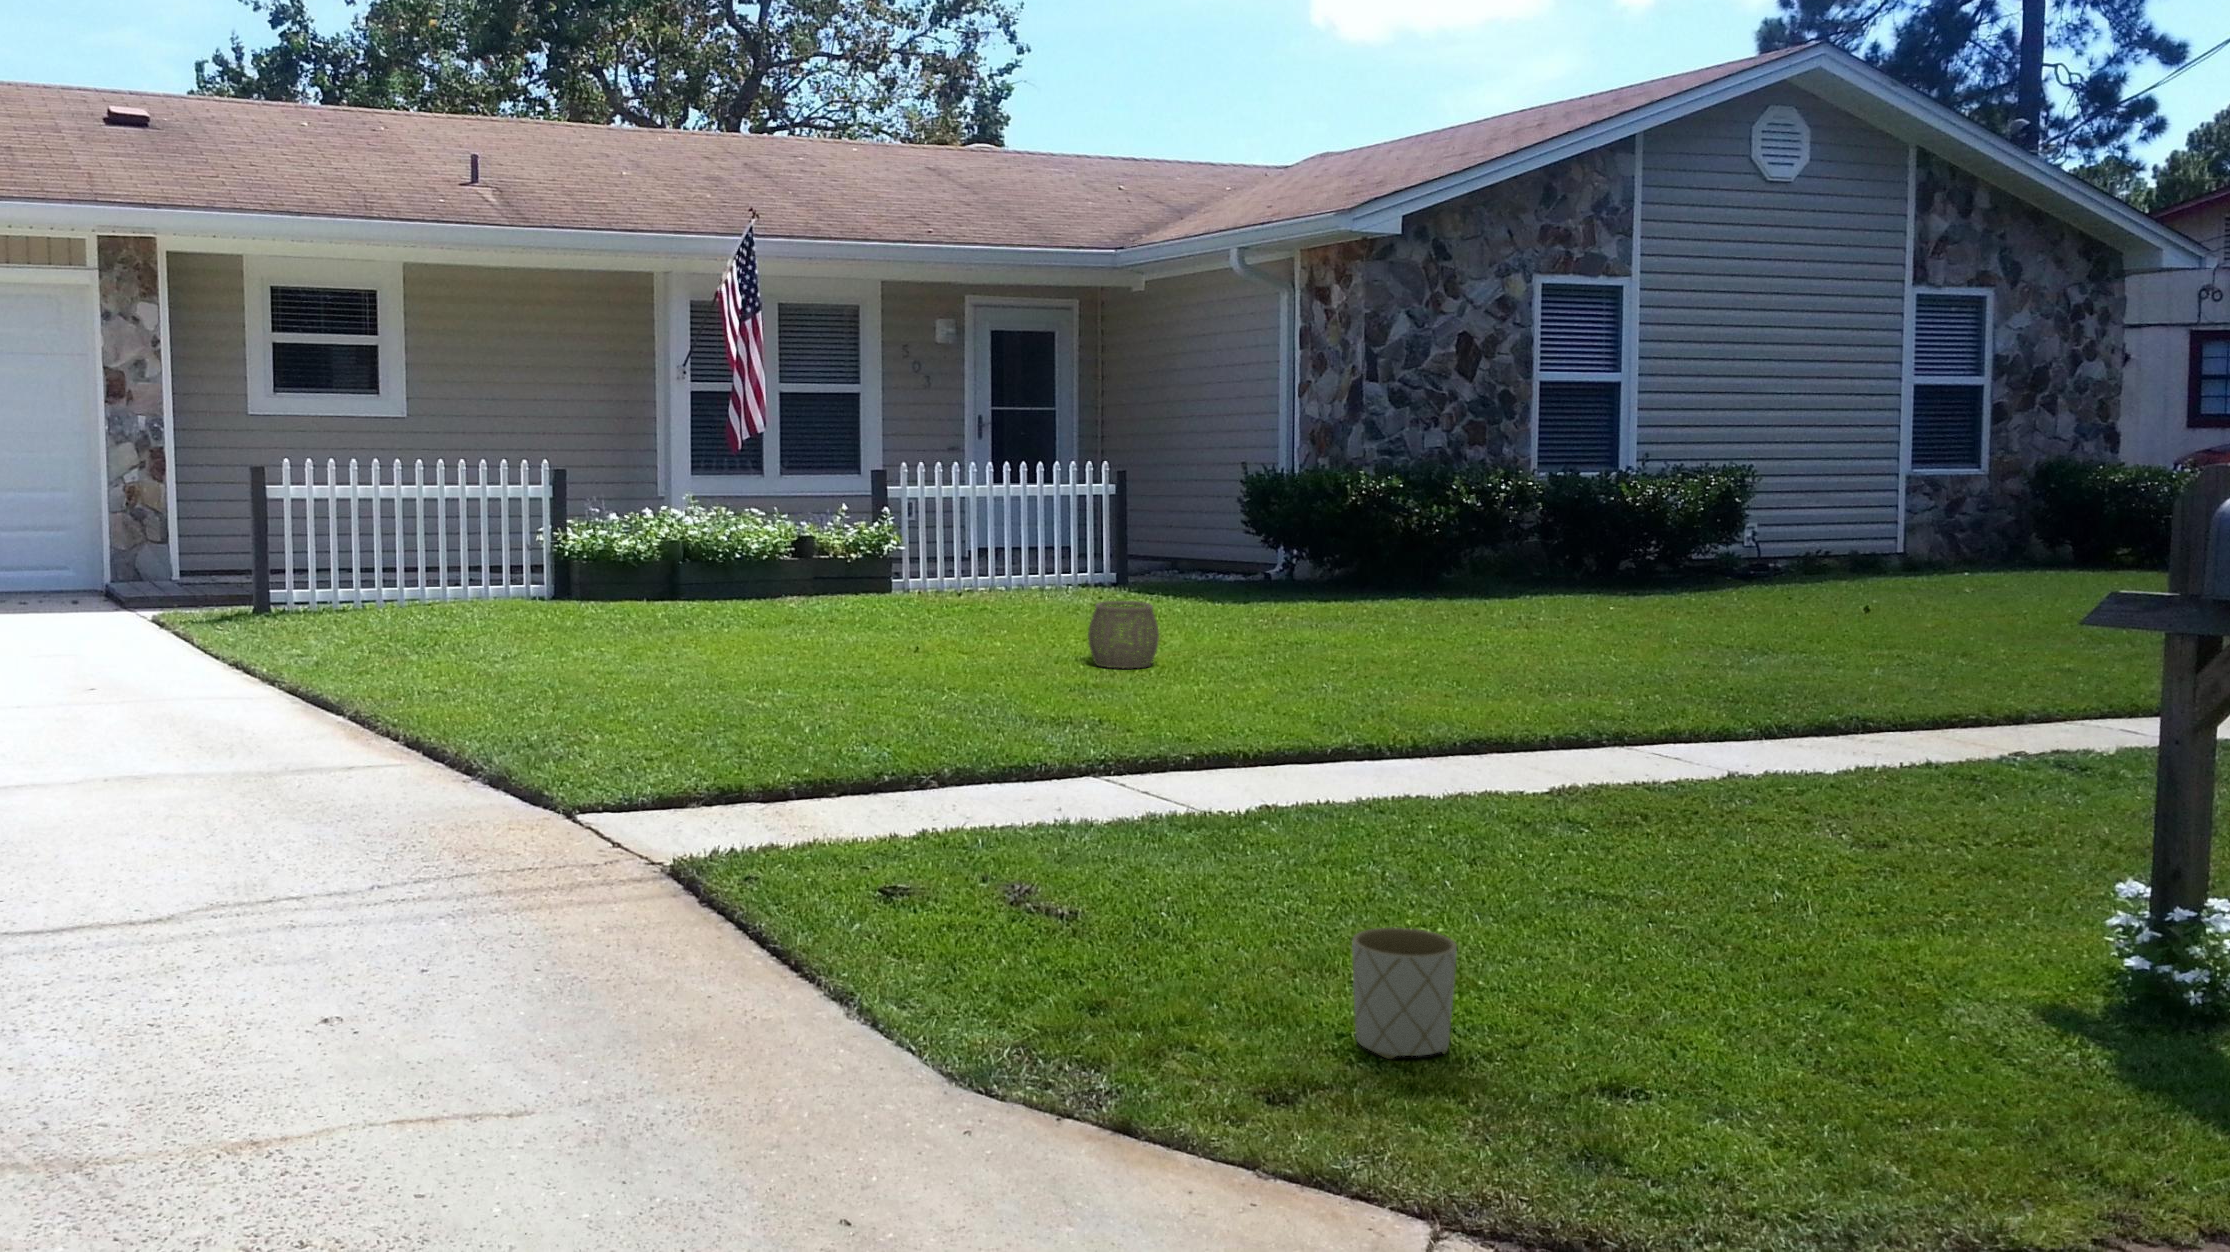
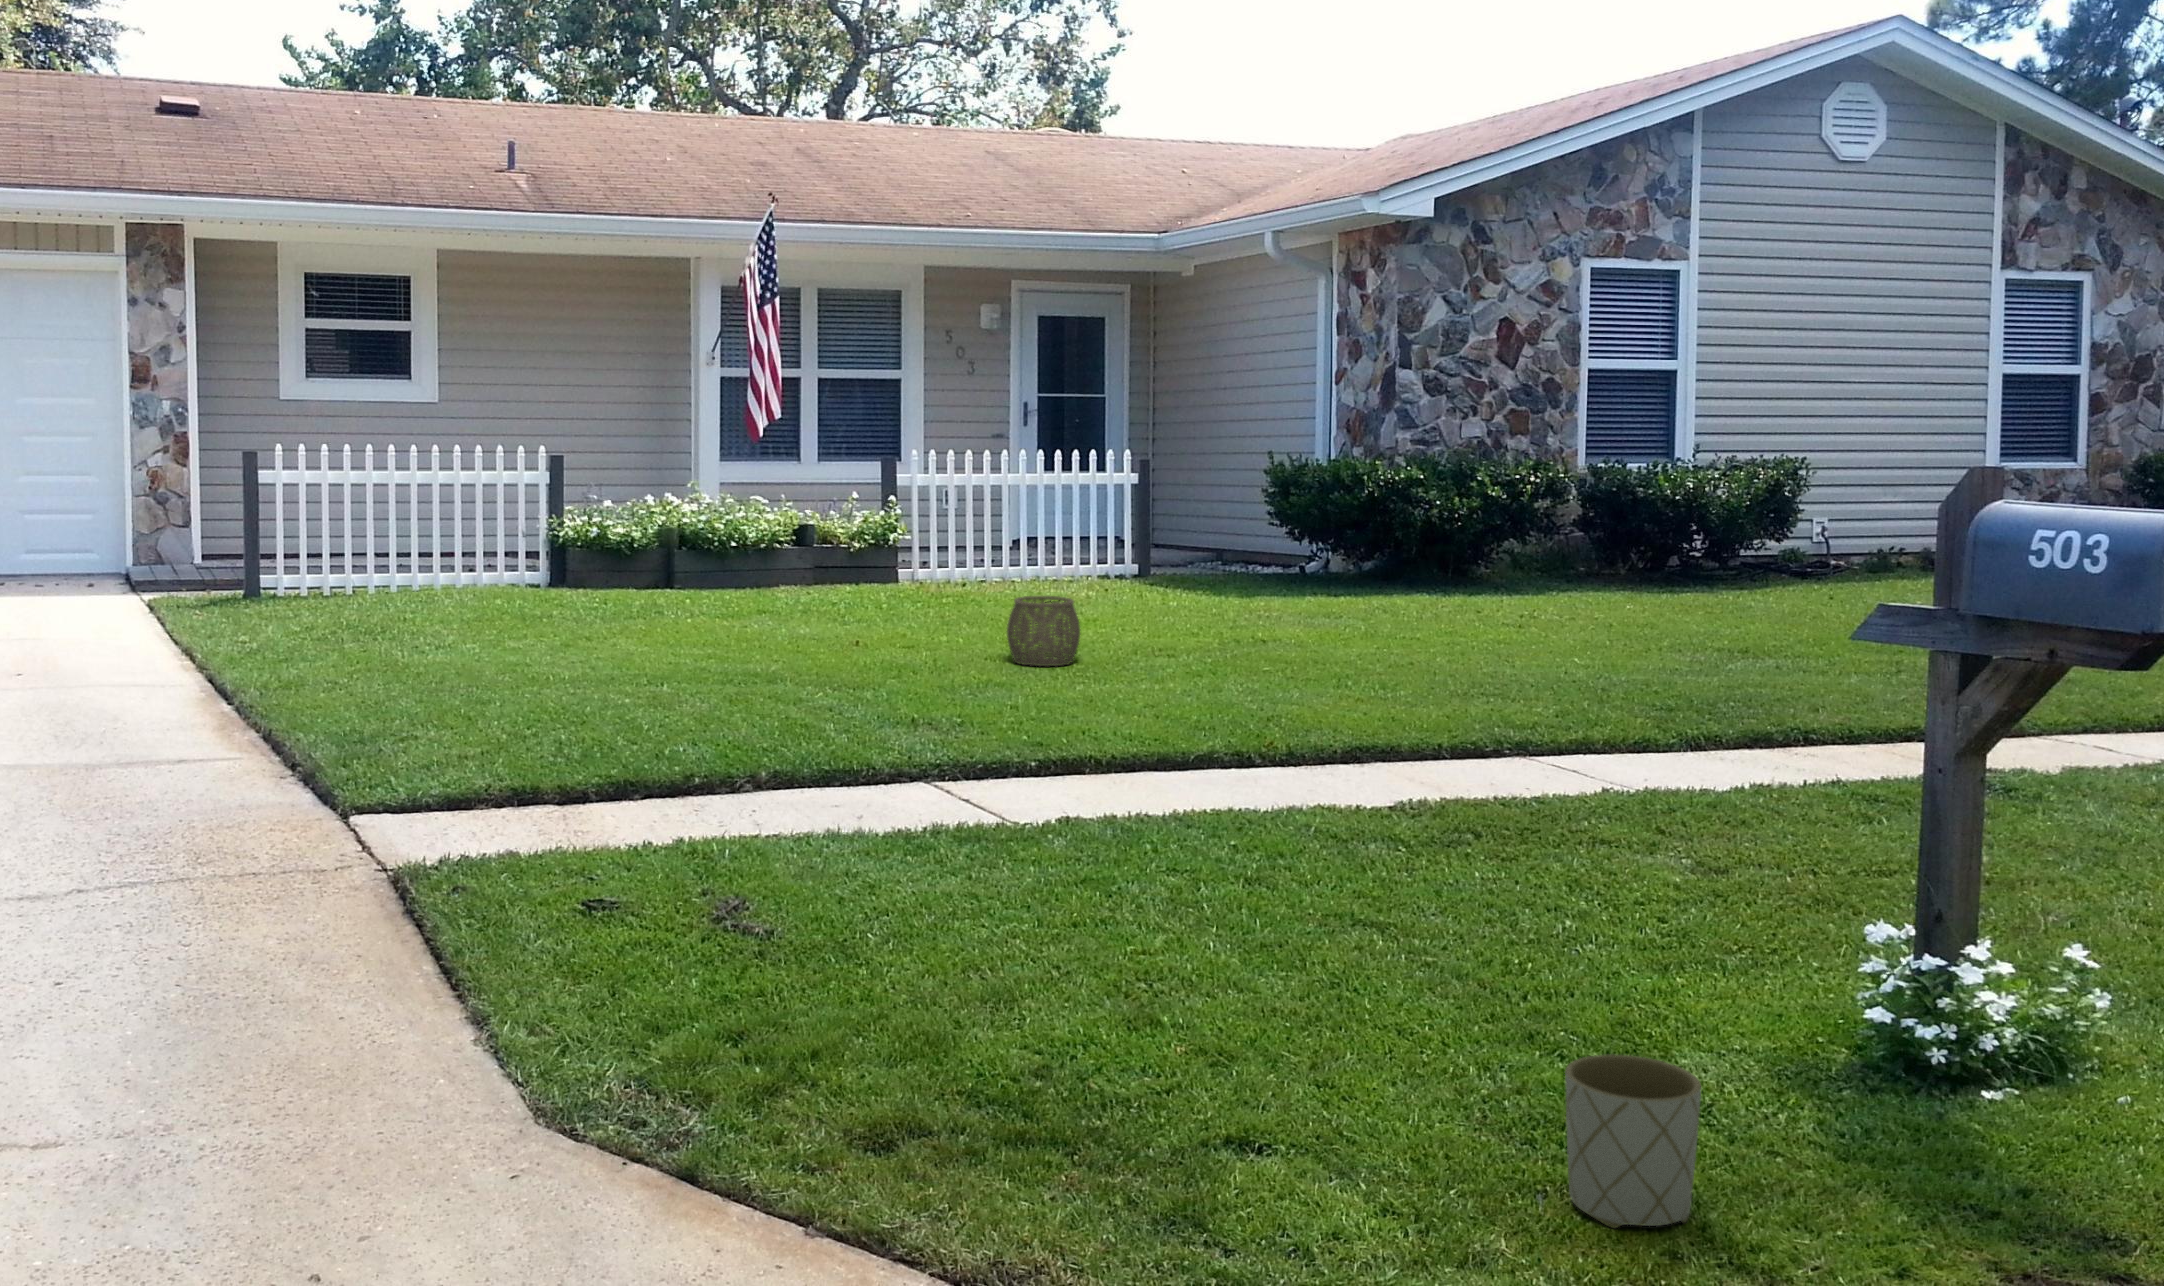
planter: present [1352,928,1457,1059] -> present [1565,1054,1701,1228]

